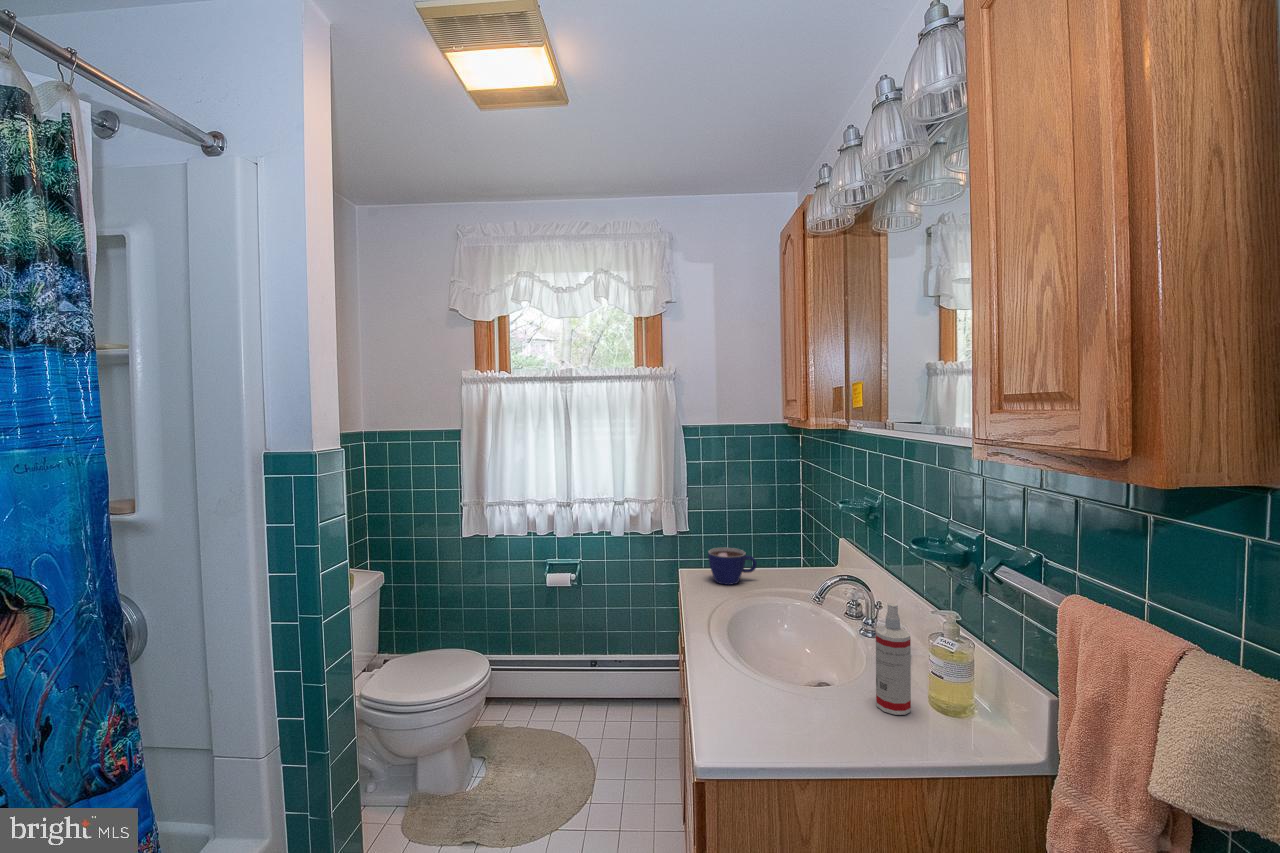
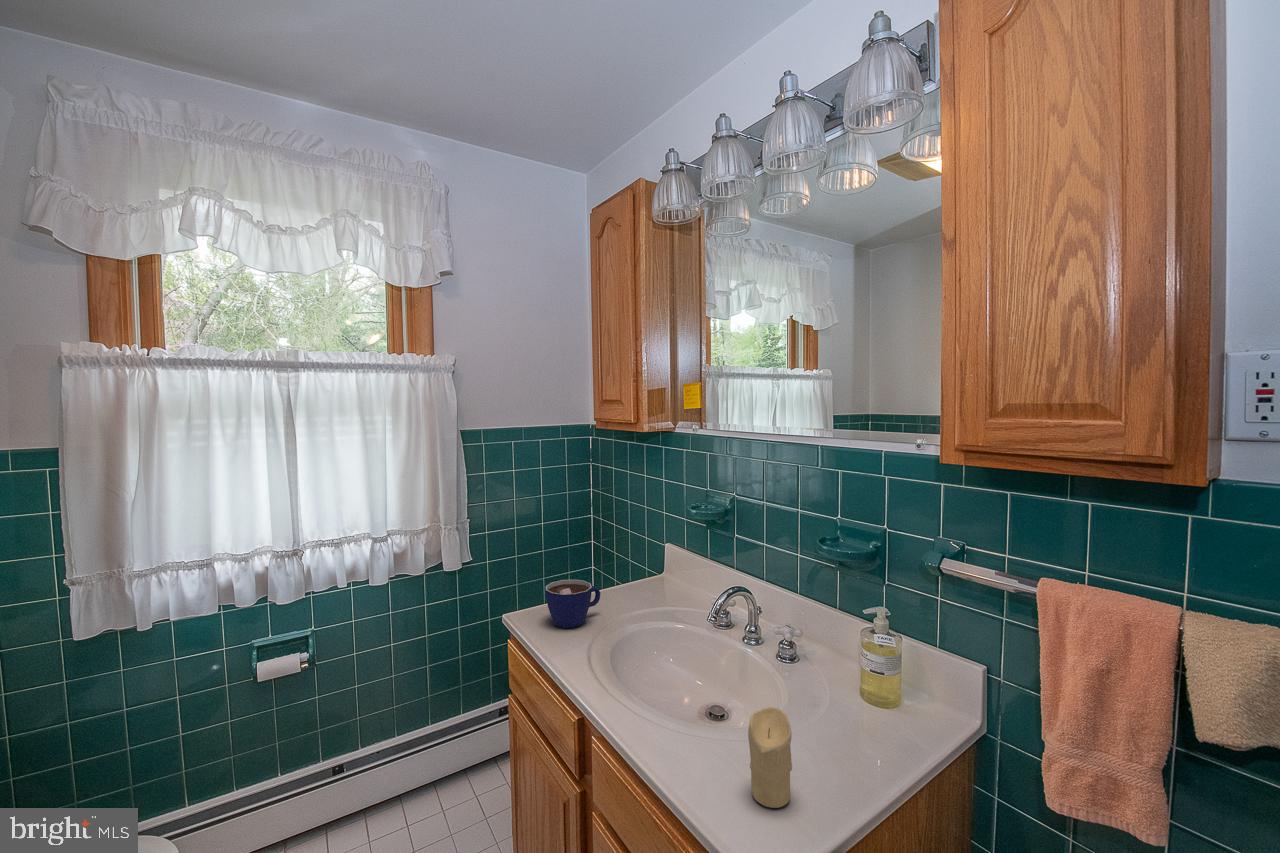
spray bottle: present [876,603,911,715] -> none [860,626,899,752]
candle: none [742,638,774,709] -> present [748,707,792,808]

